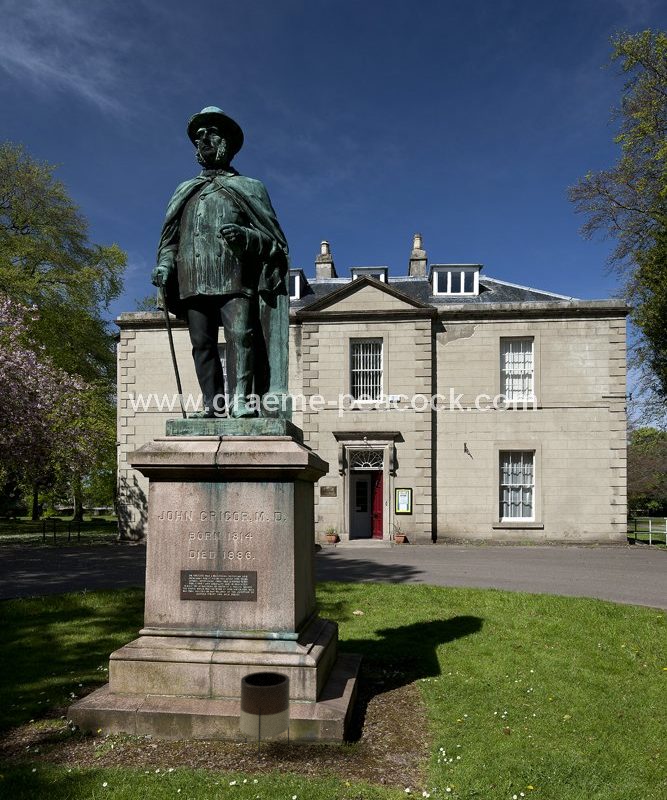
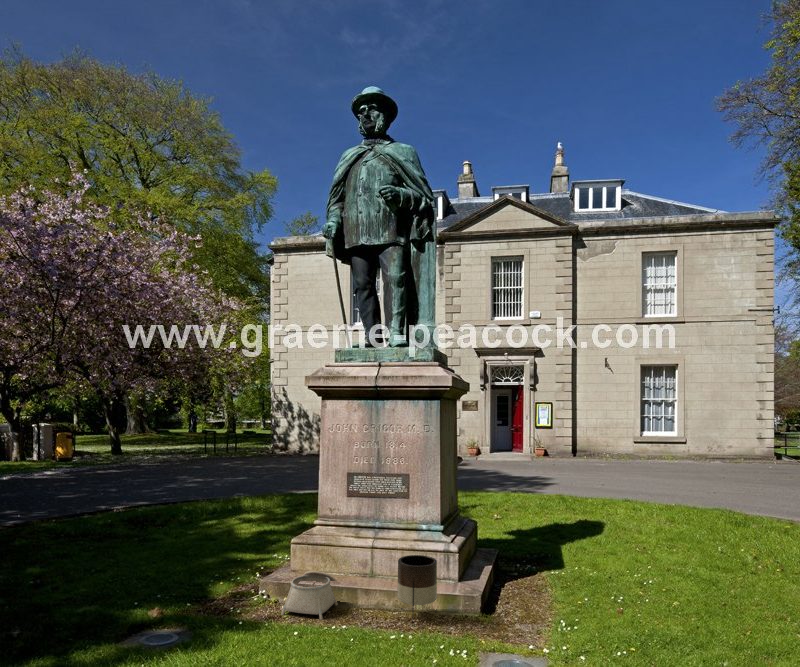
basket: none [86,699,167,765] -> present [281,571,338,620]

